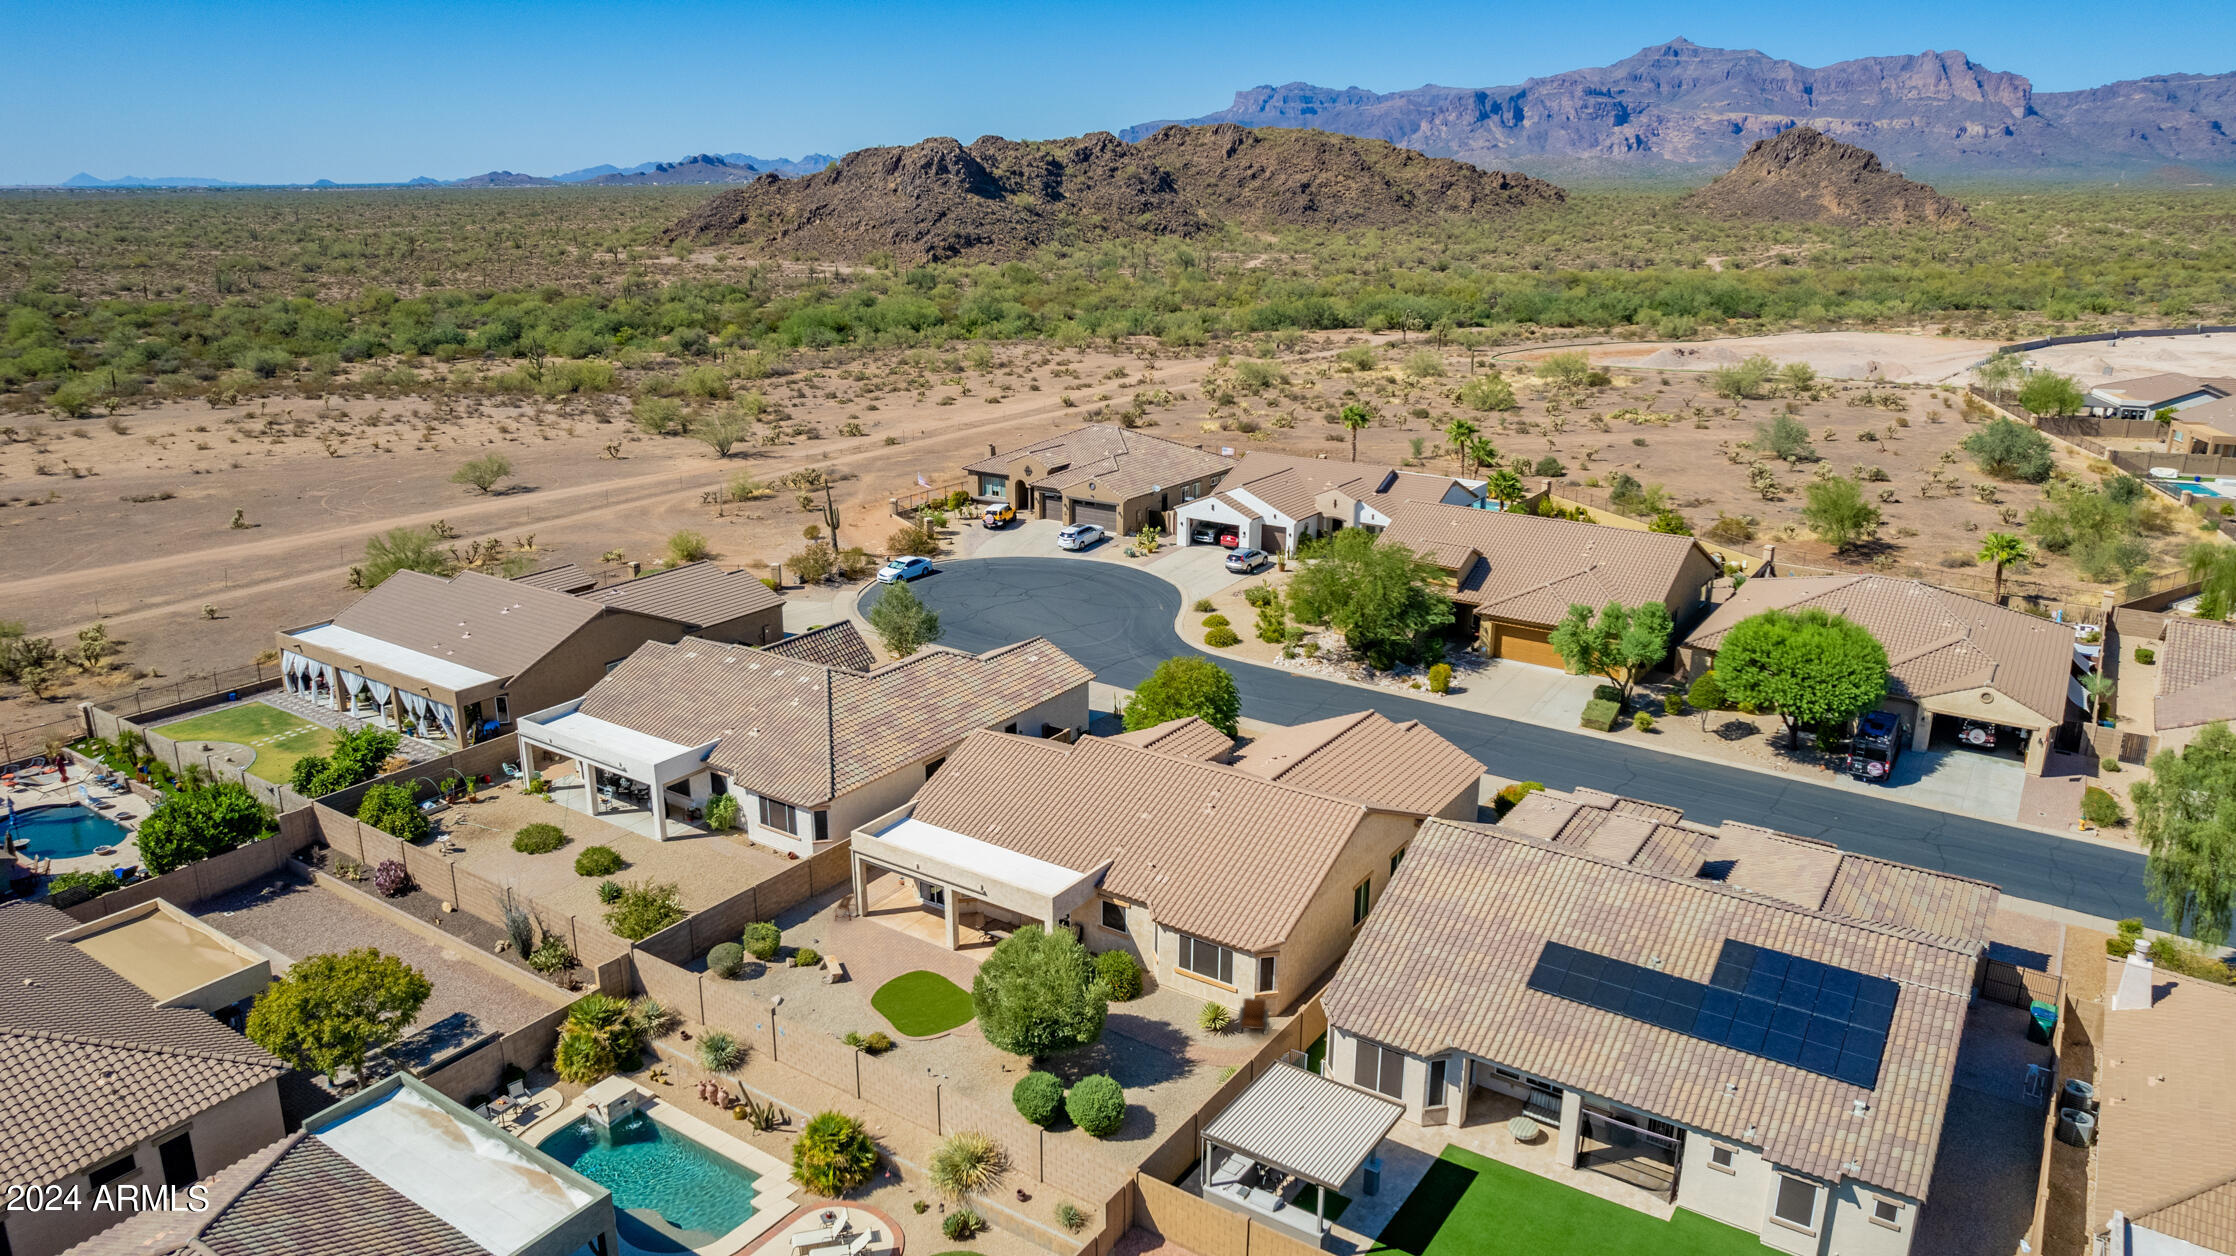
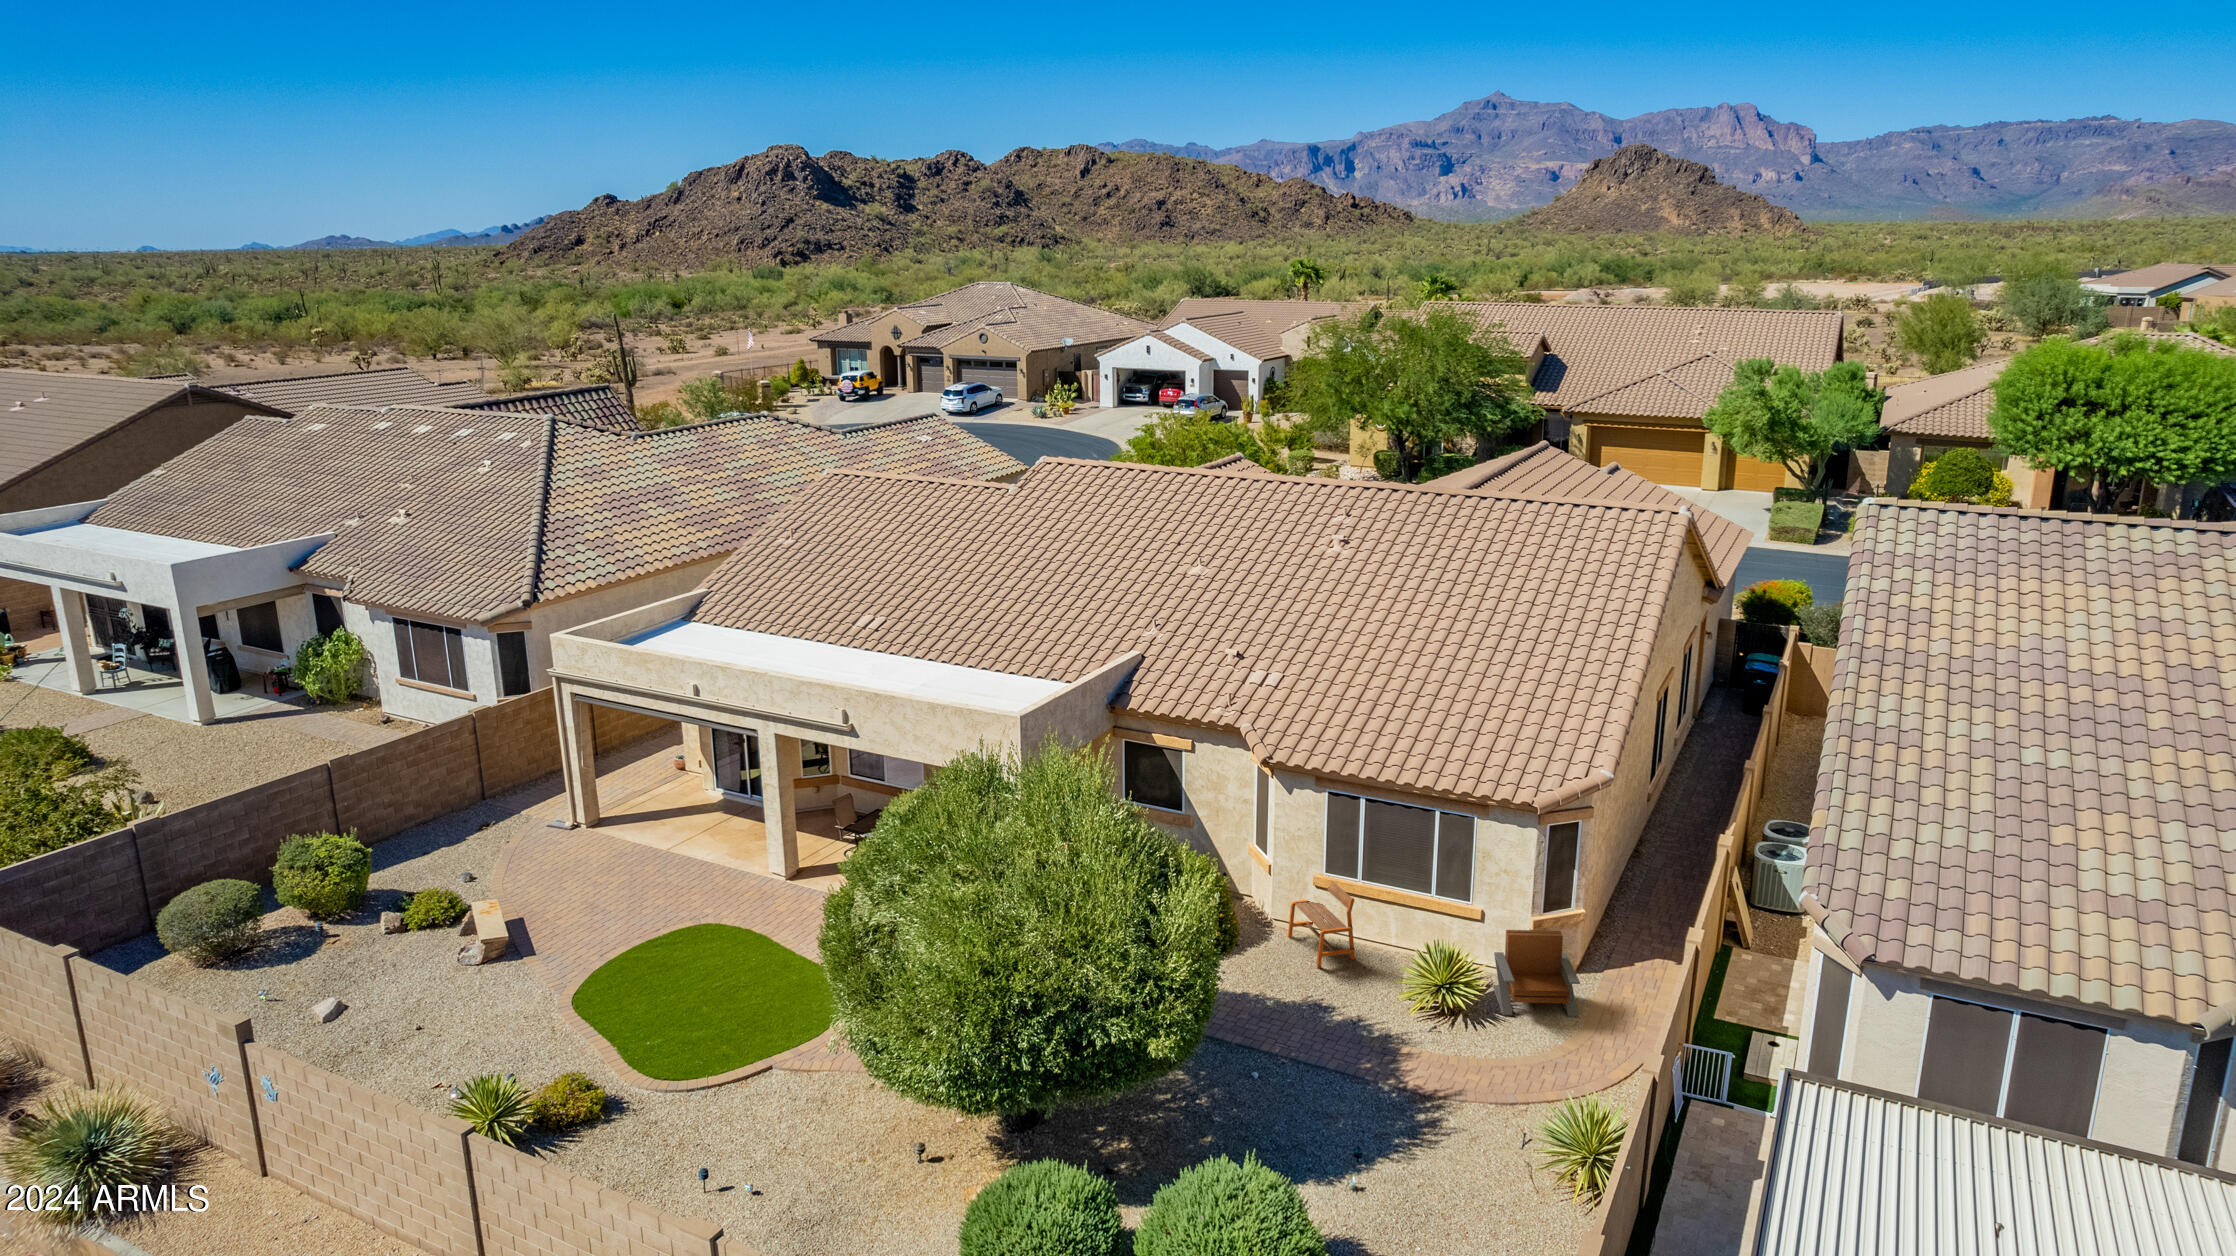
bench: present [835,888,857,920] -> present [1288,881,1355,968]

